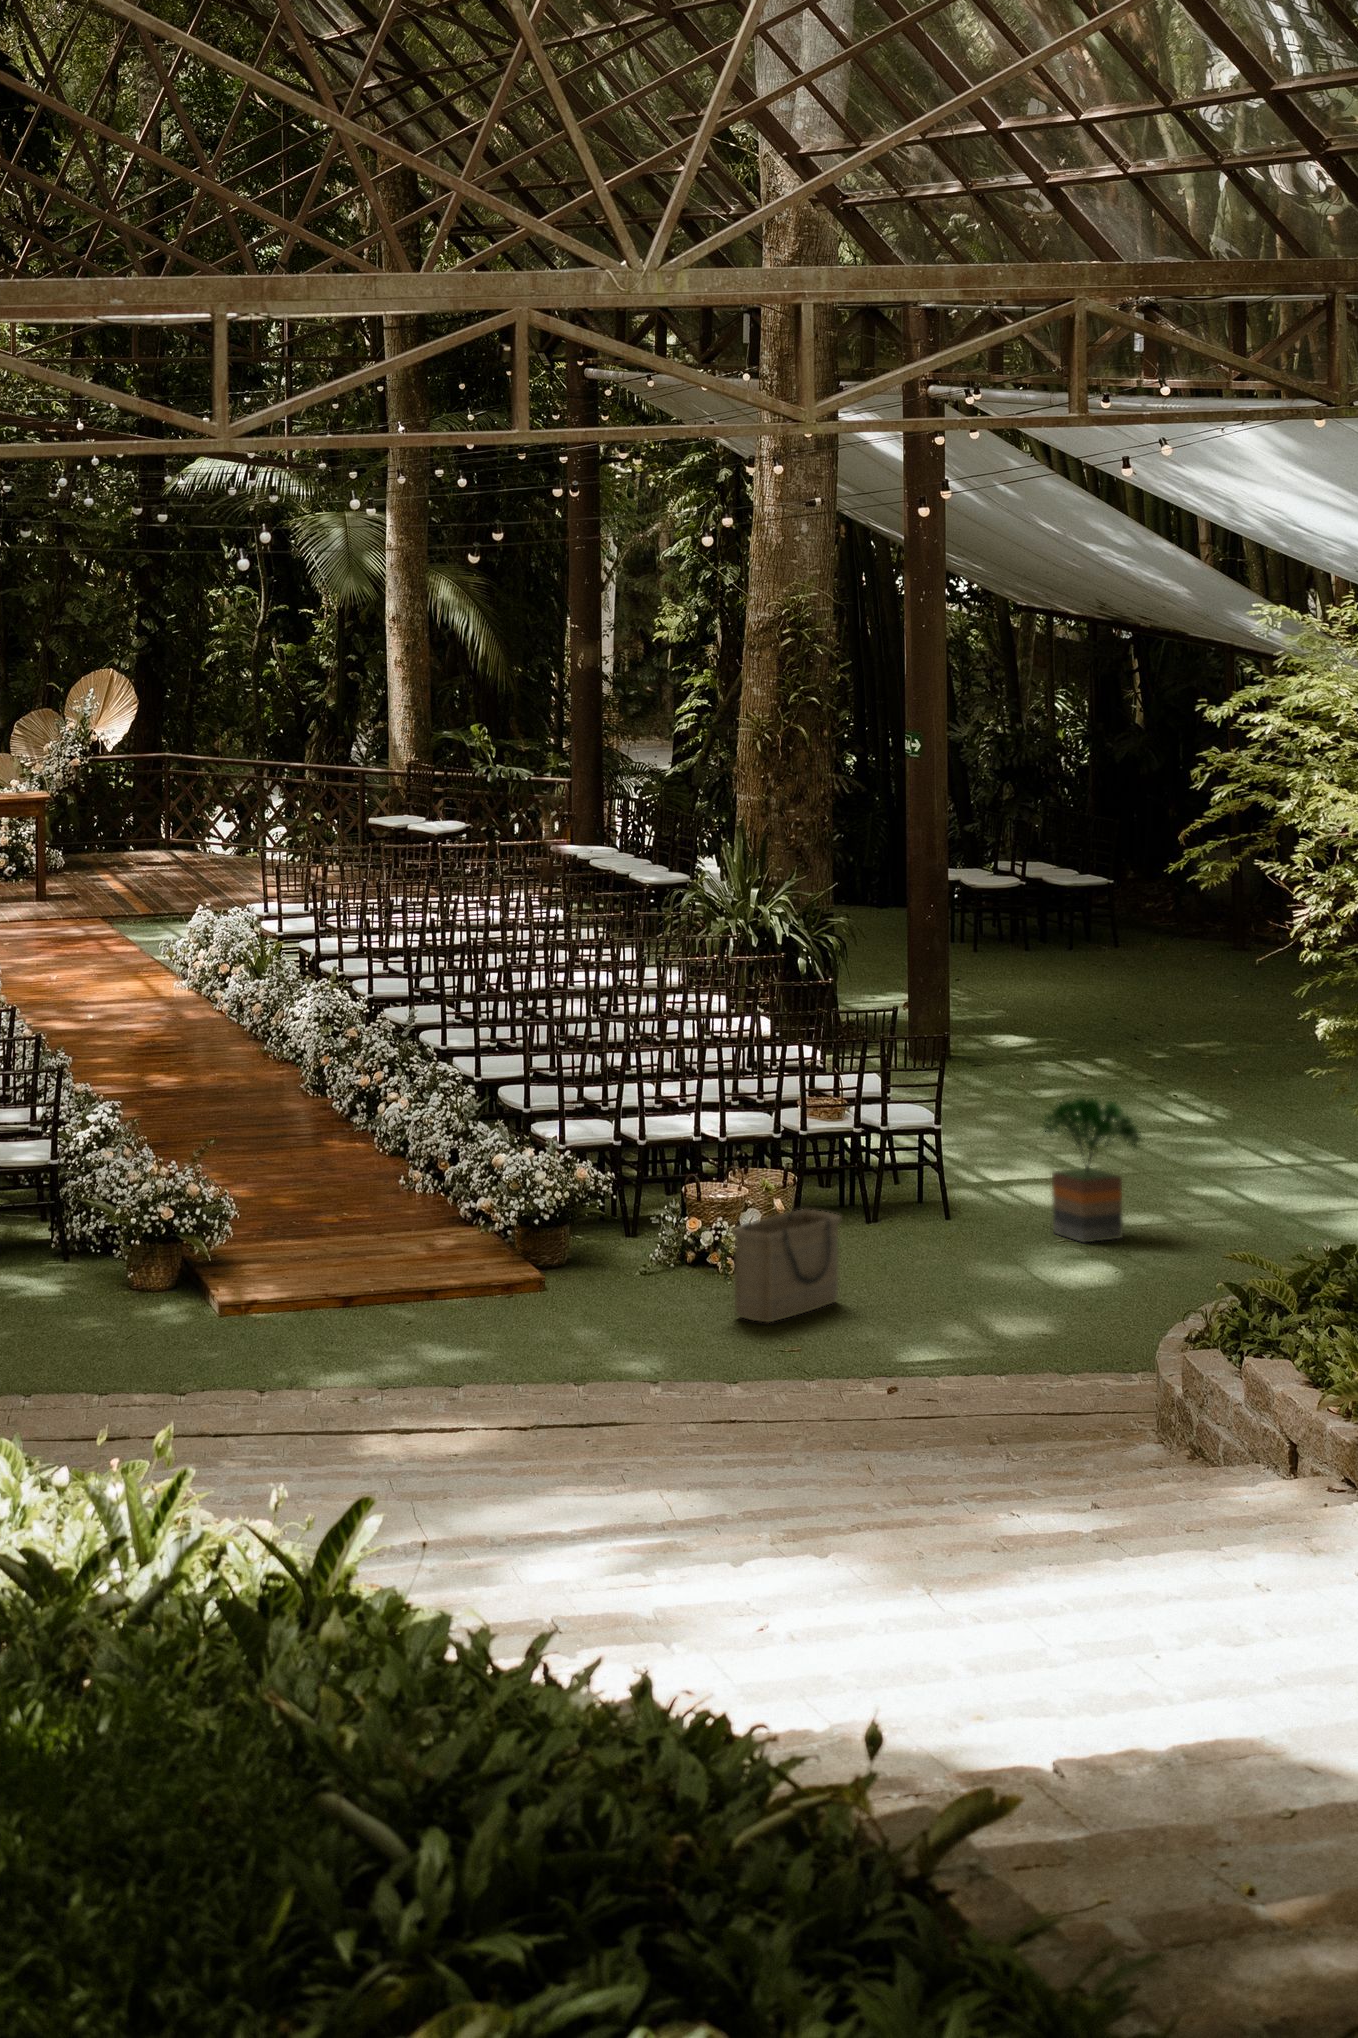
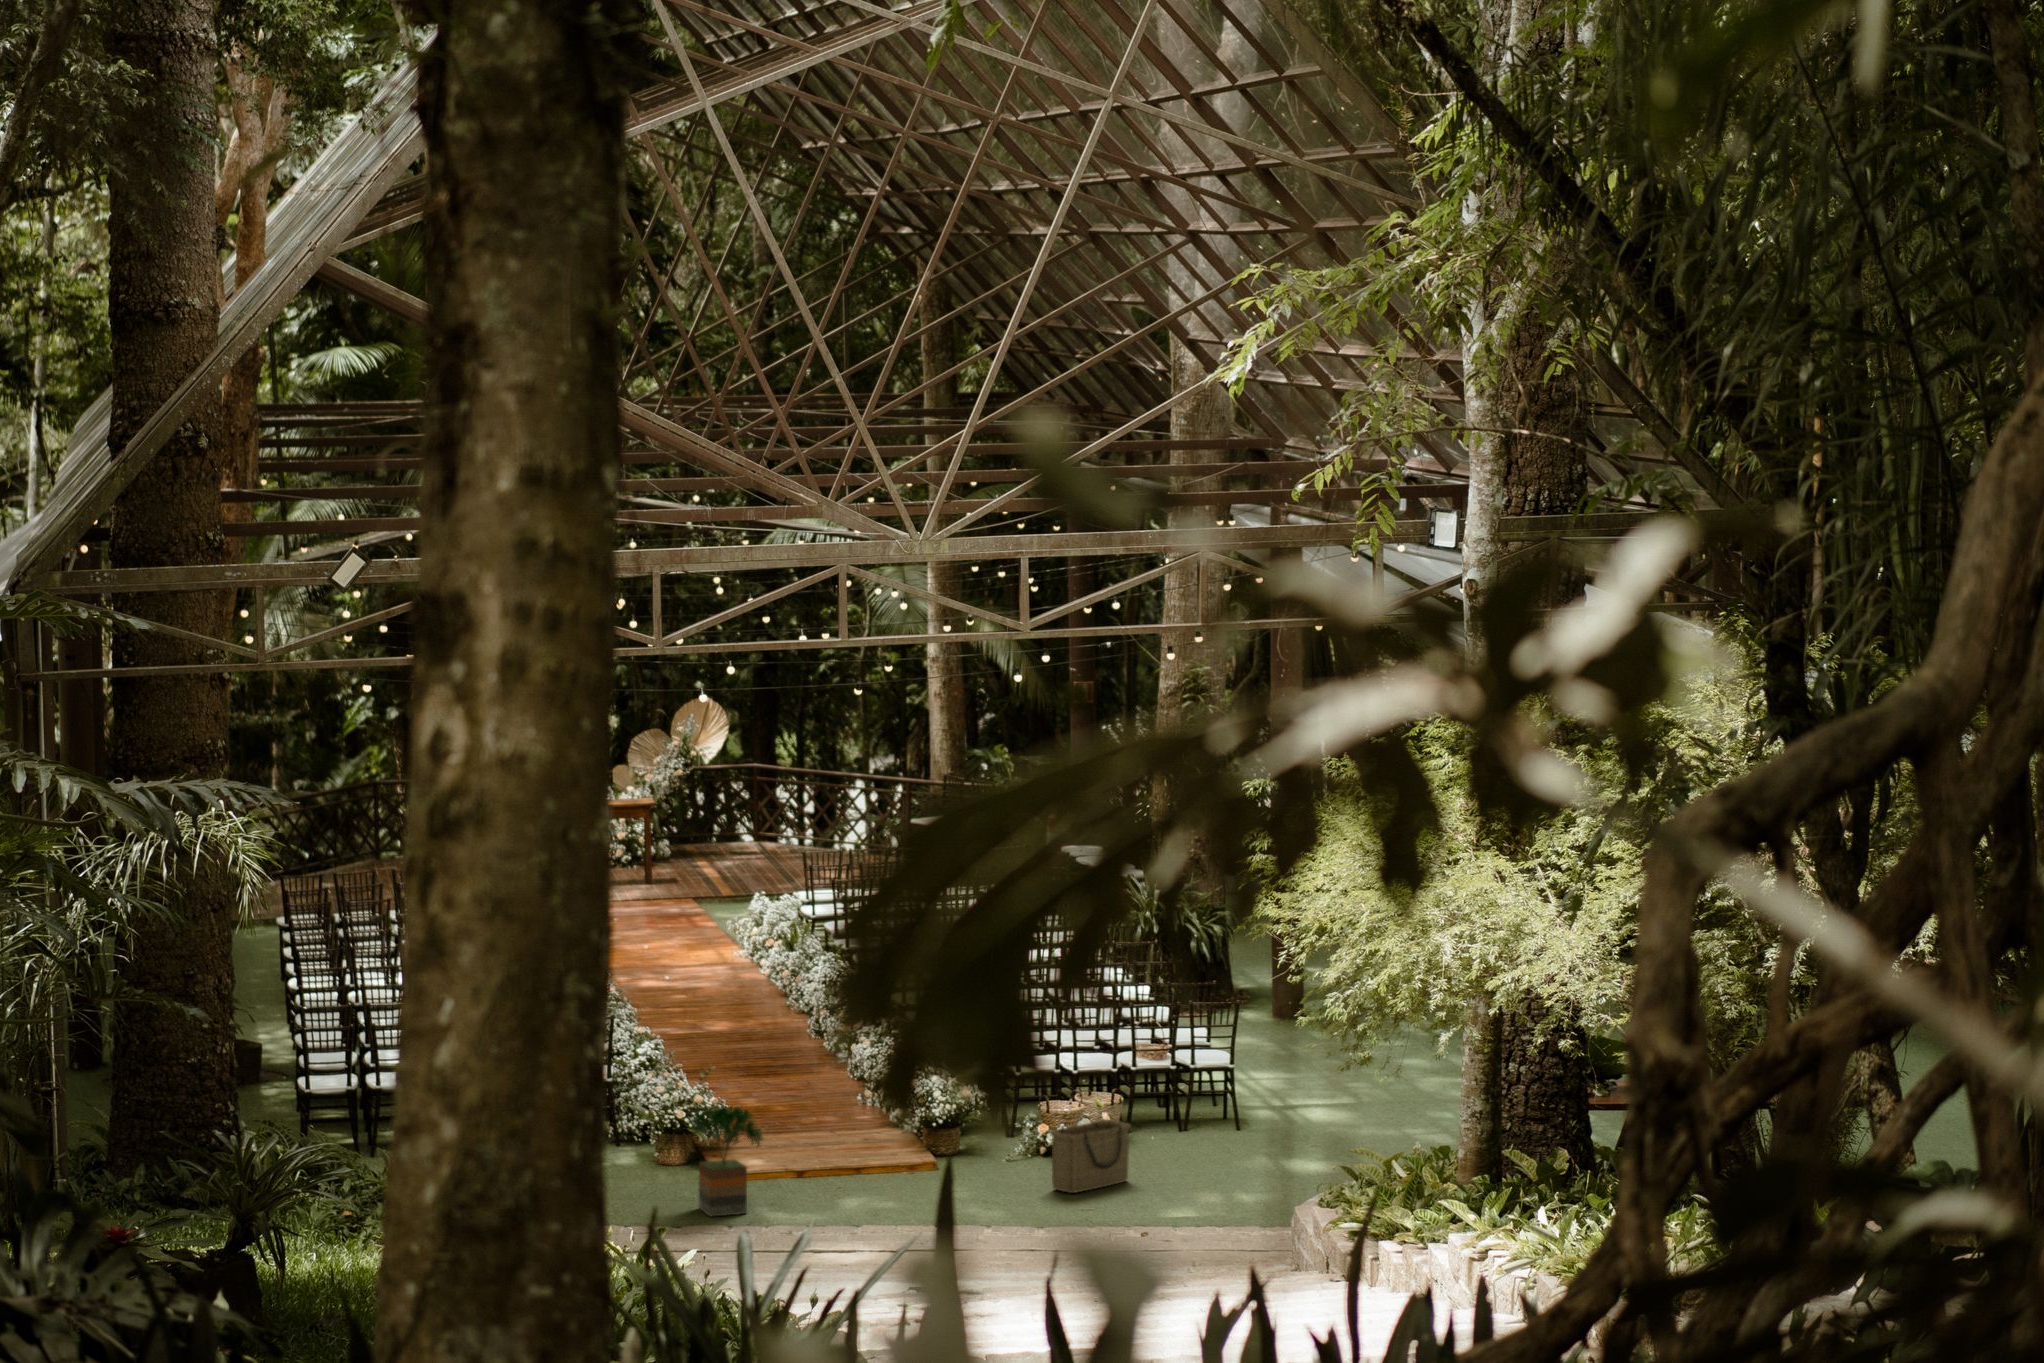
potted tree: present [1042,1098,1141,1242] -> present [691,1106,763,1216]

